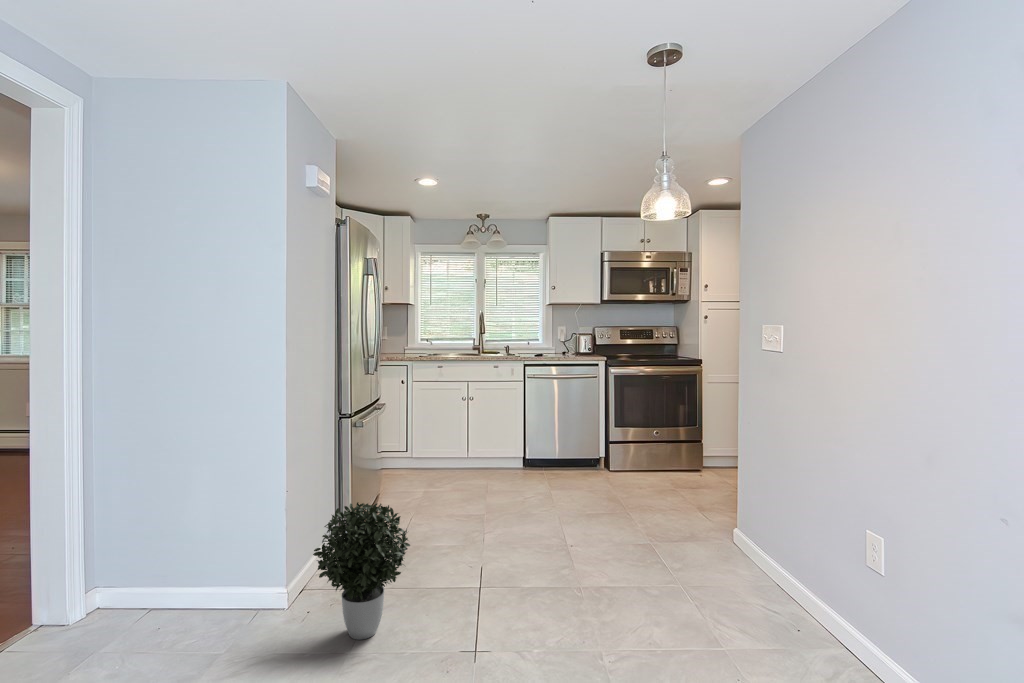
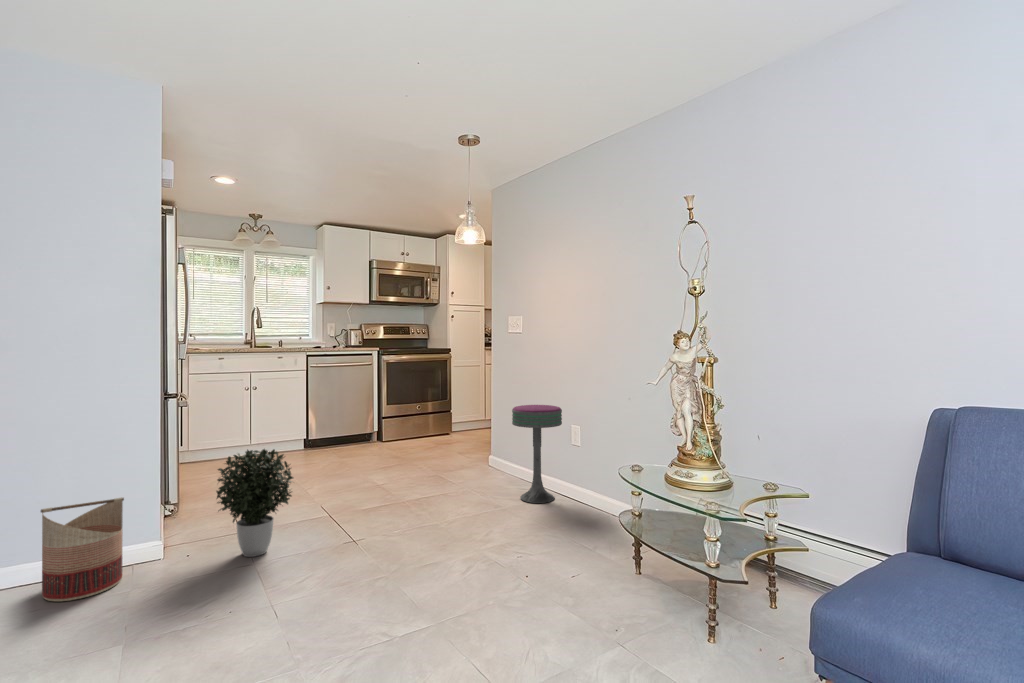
bar stool: none [745,475,842,657] -> present [512,405,562,503]
basket: none [159,540,236,650] -> present [41,497,124,601]

